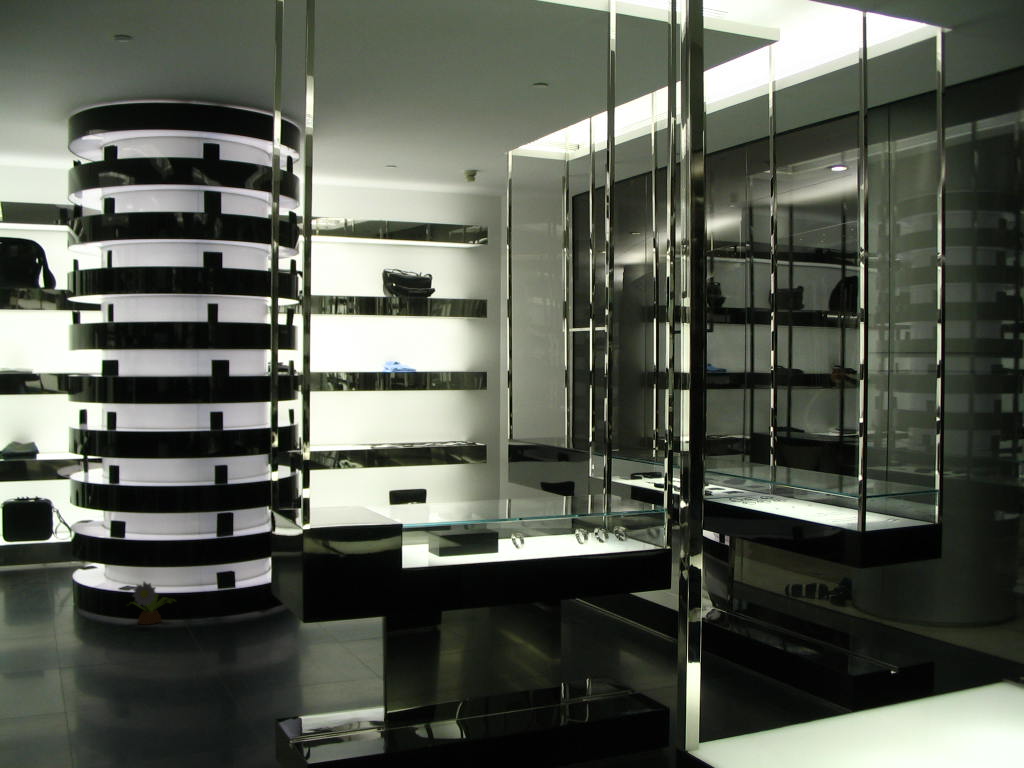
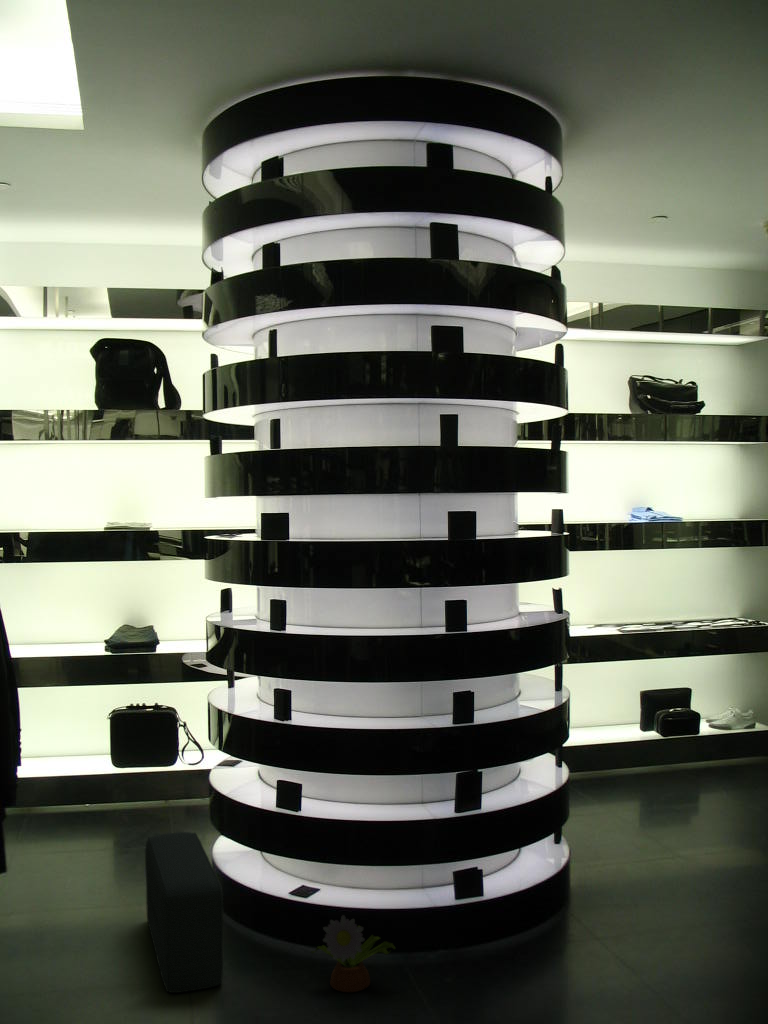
pouf: none [27,554,74,630] -> present [145,832,223,993]

